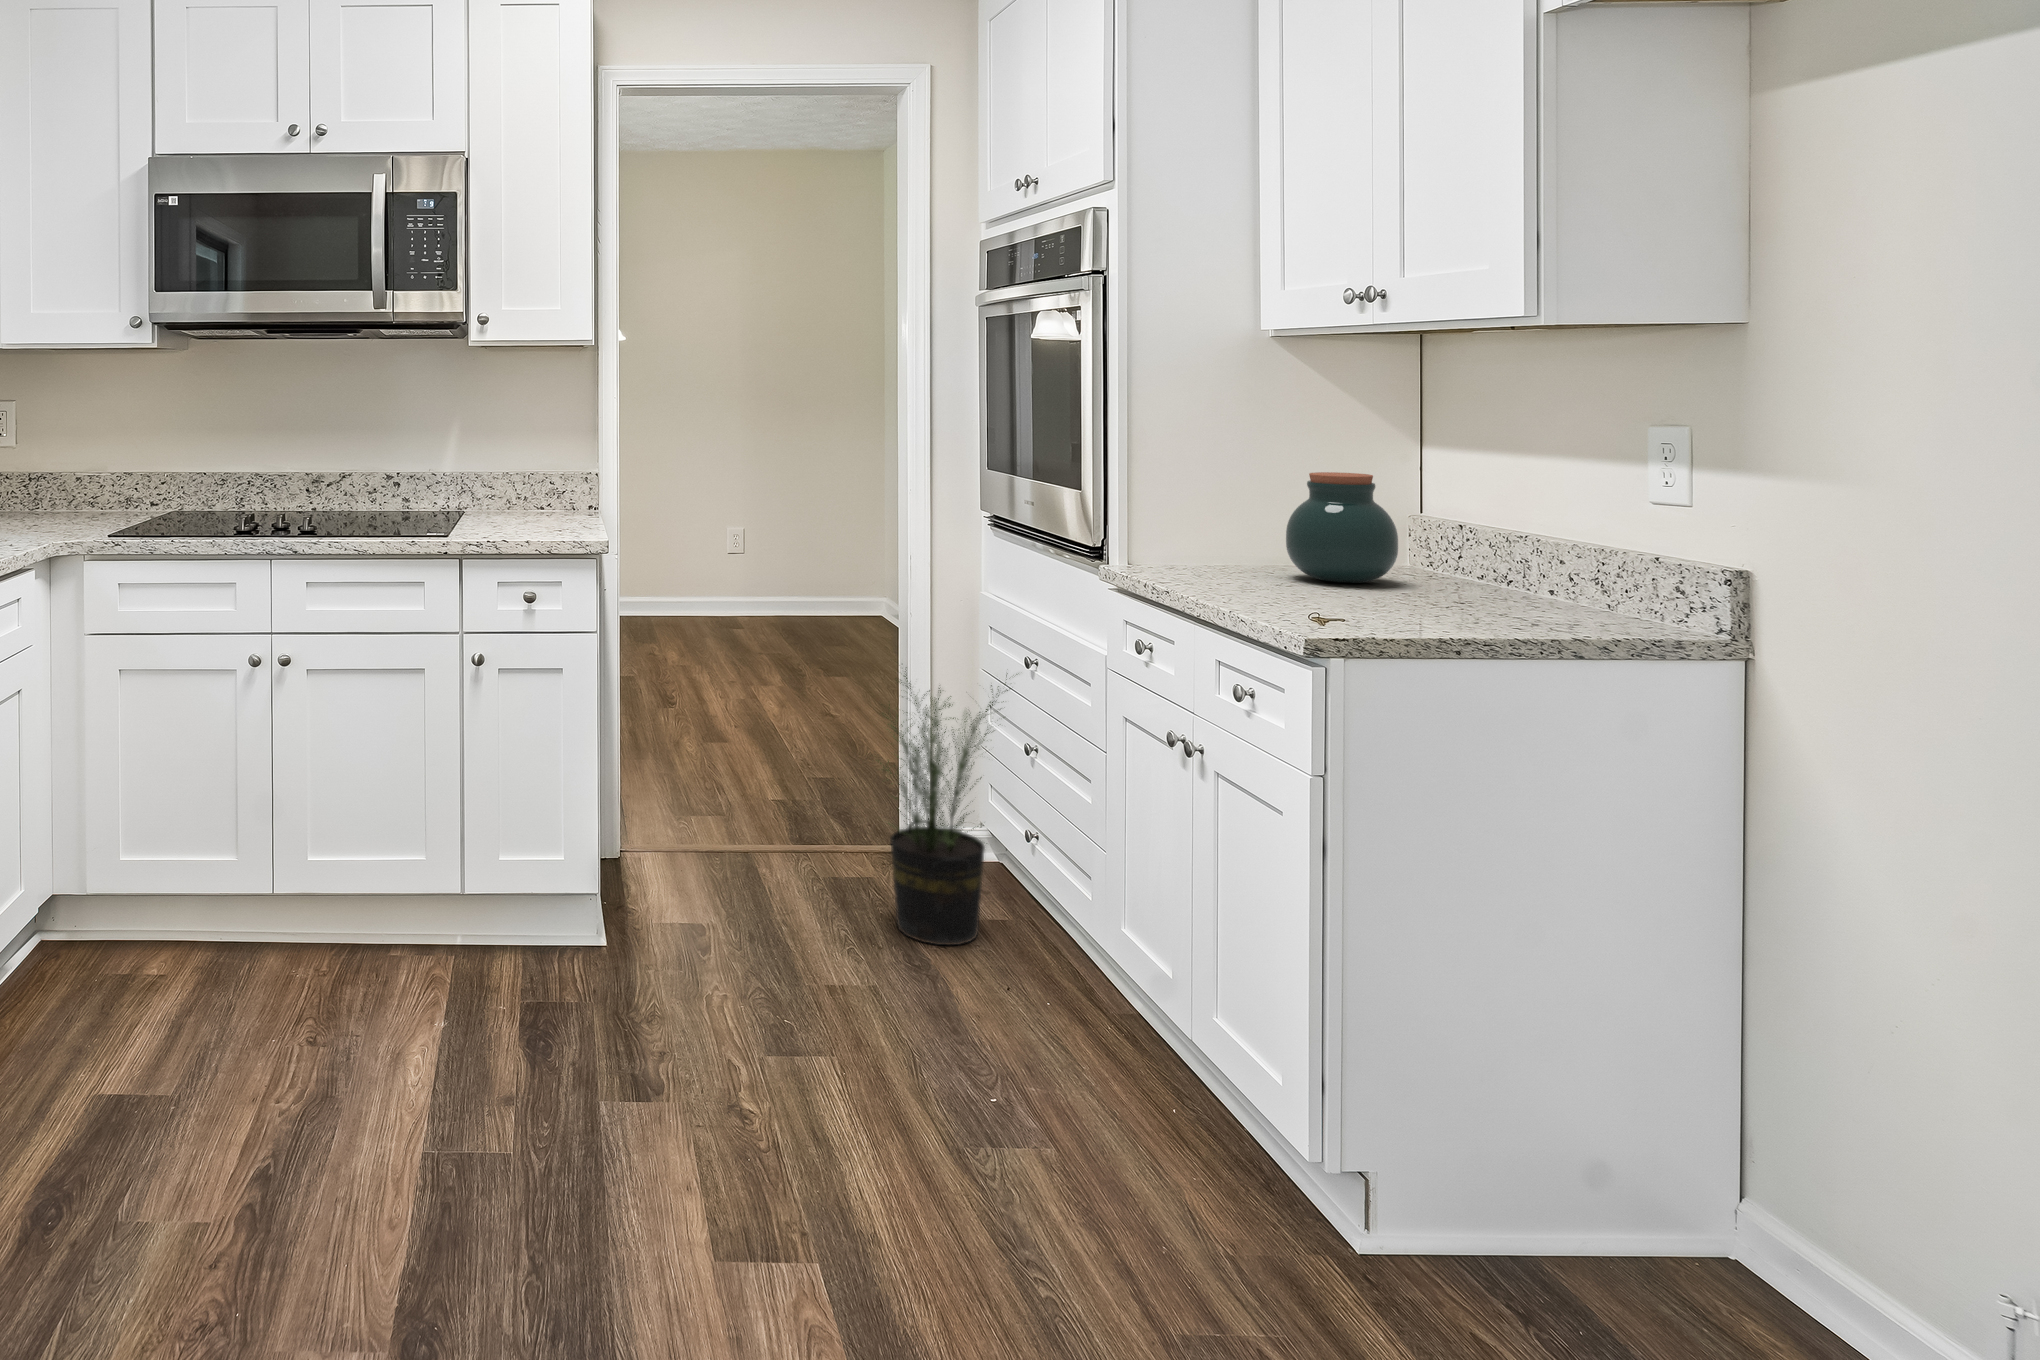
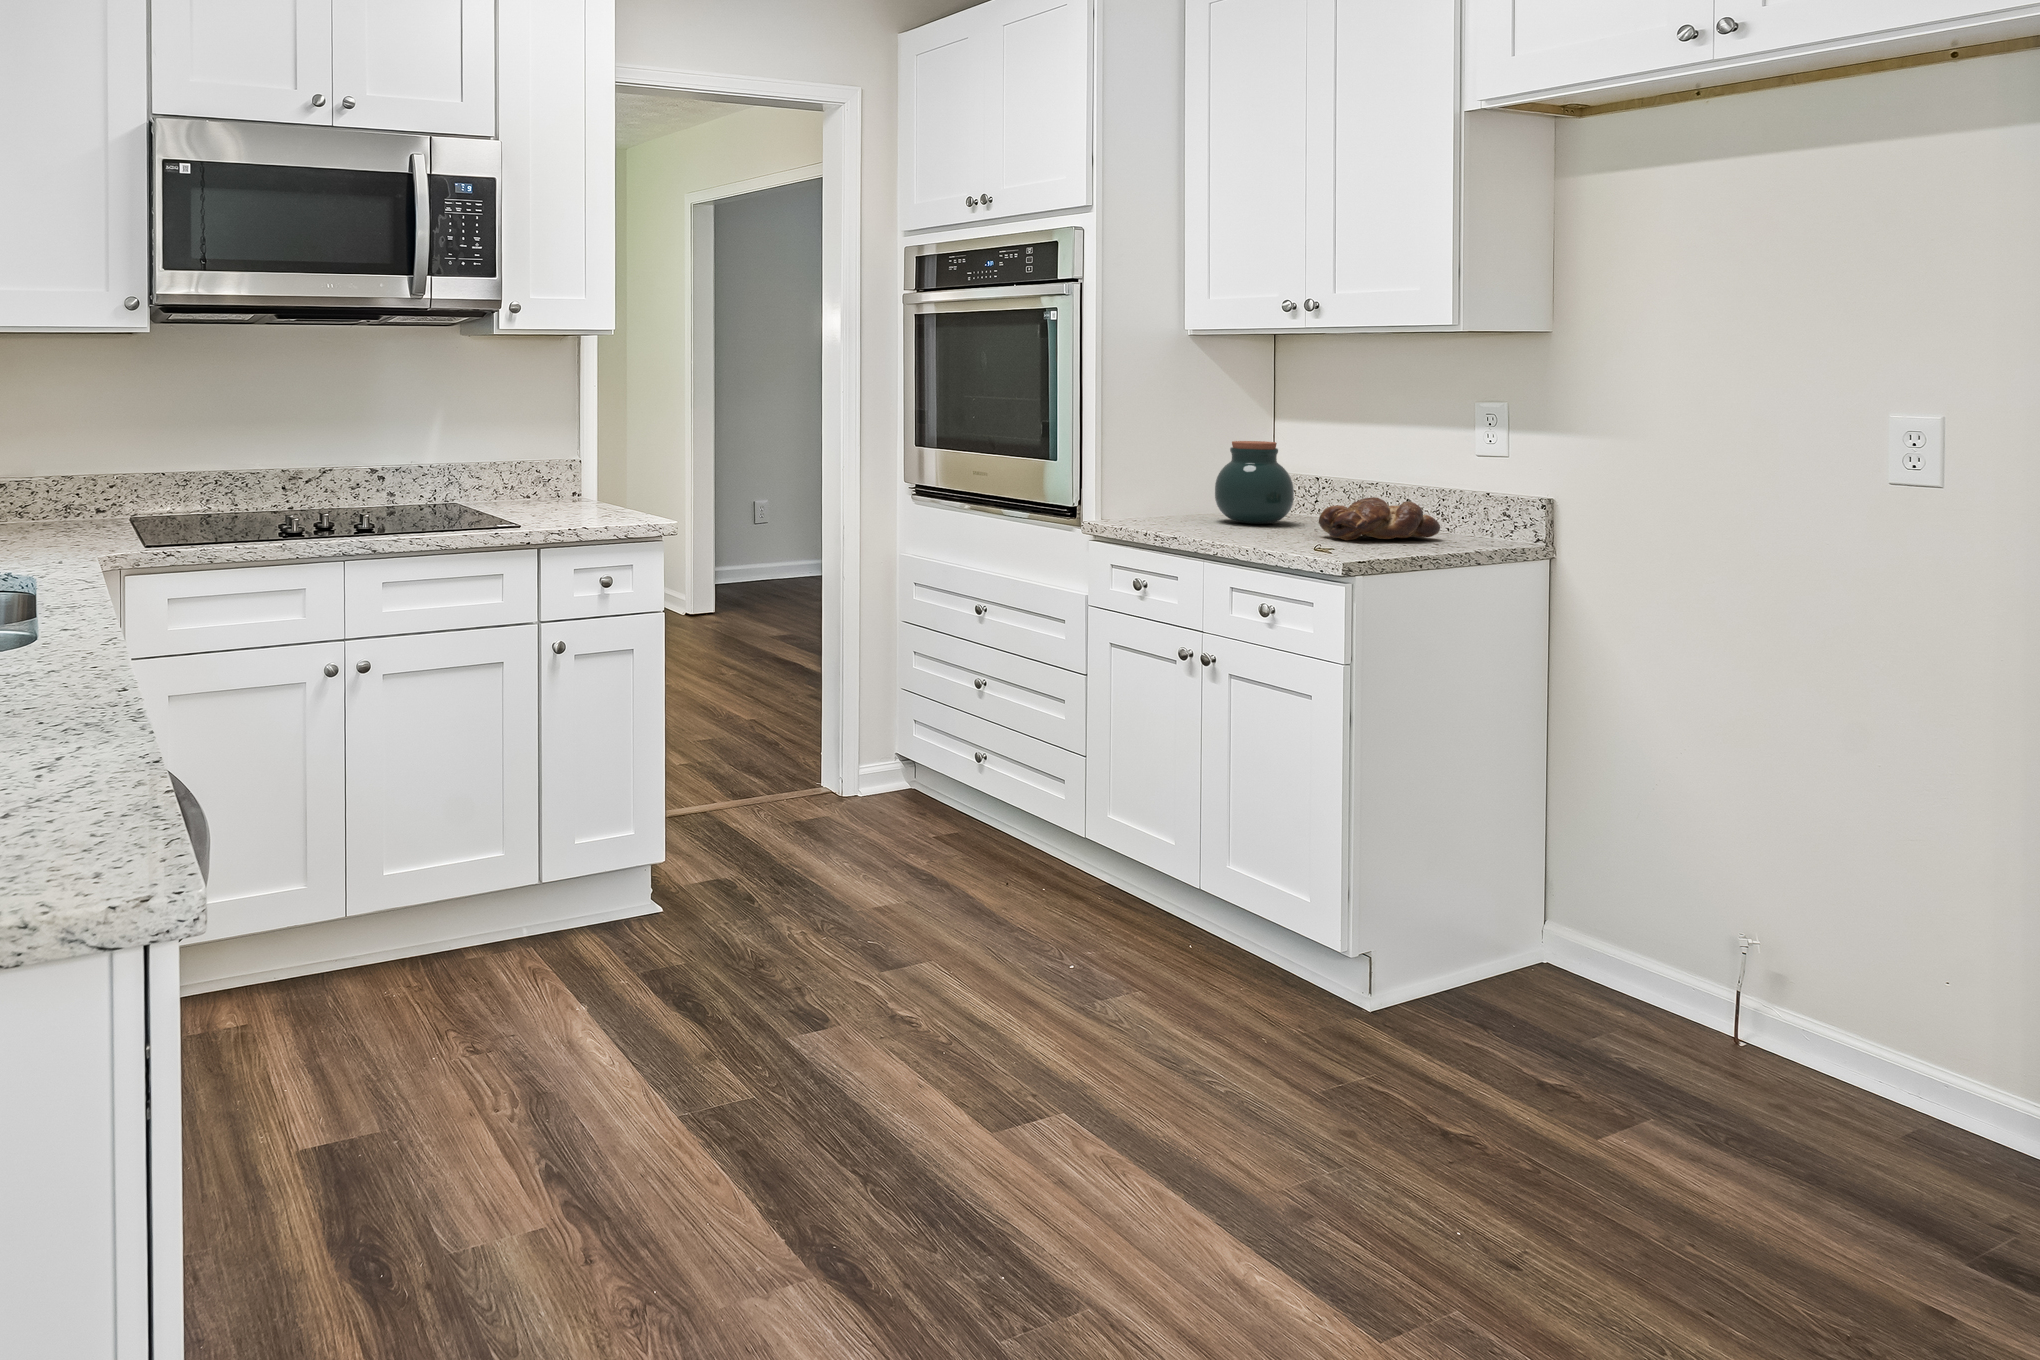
bread loaf: none [1381,555,1572,615] -> present [1319,497,1440,540]
potted plant: present [876,667,1017,945] -> none [867,615,982,856]

